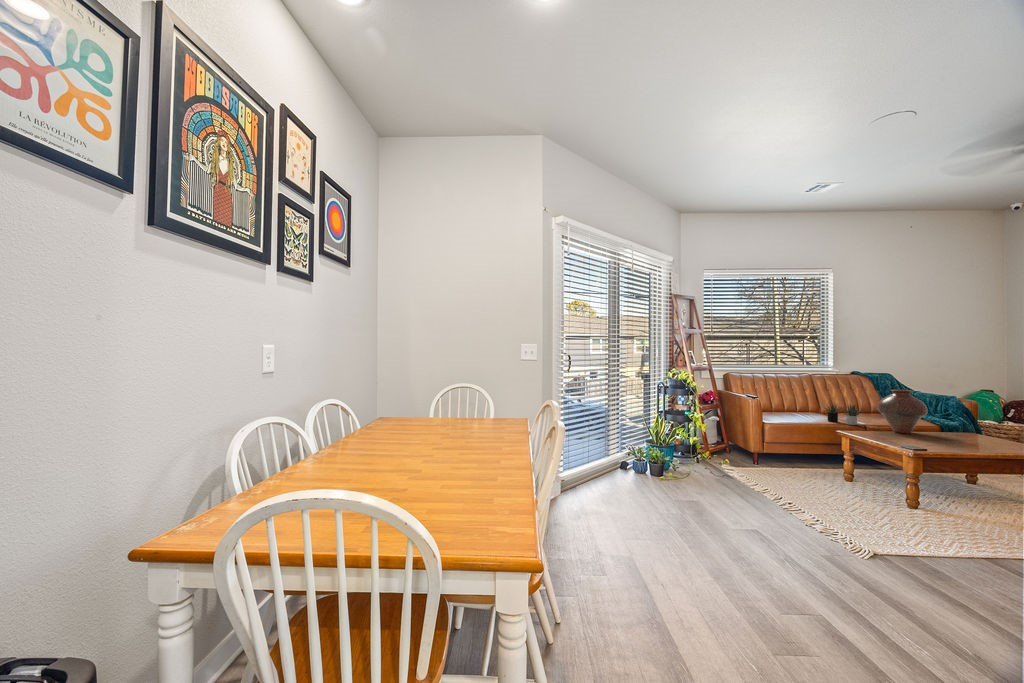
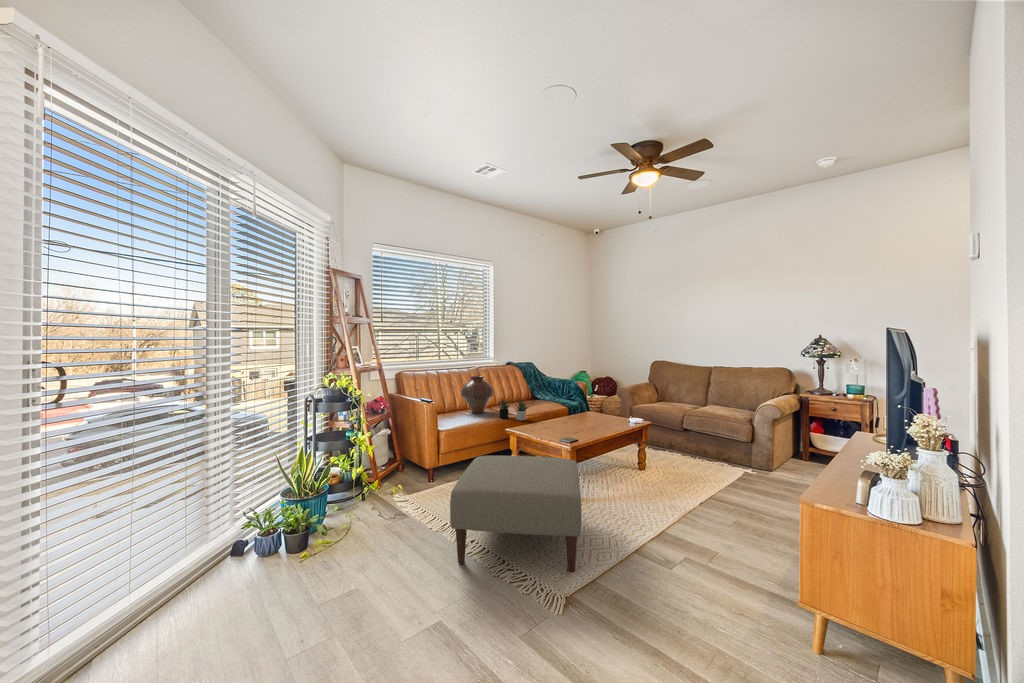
vase: present [877,390,928,433] -> present [461,376,494,413]
ottoman: none [756,440,889,527] -> present [450,456,581,572]

